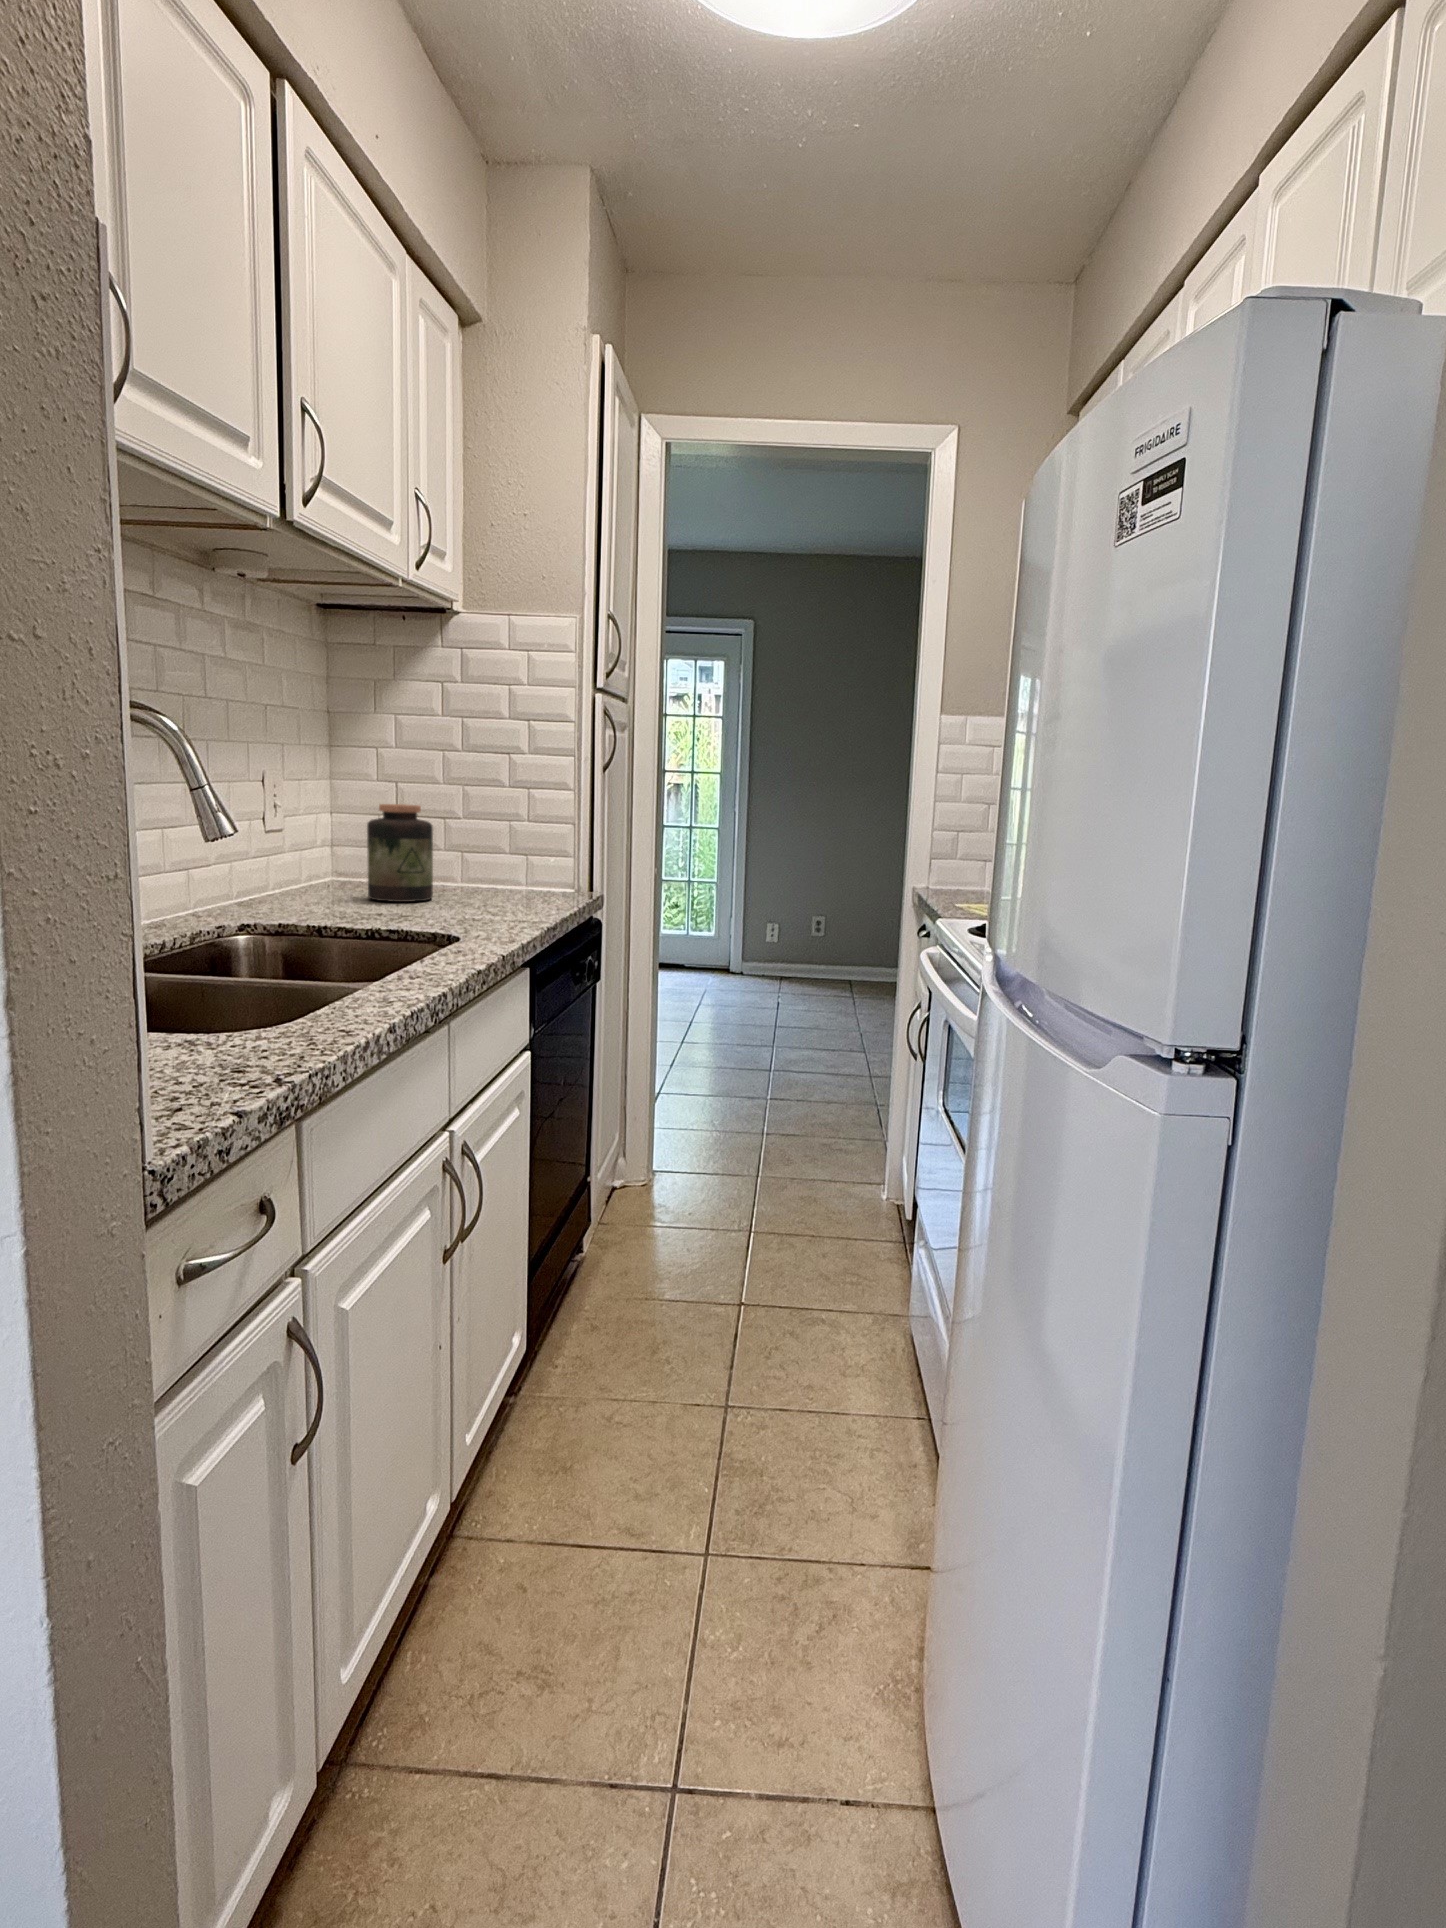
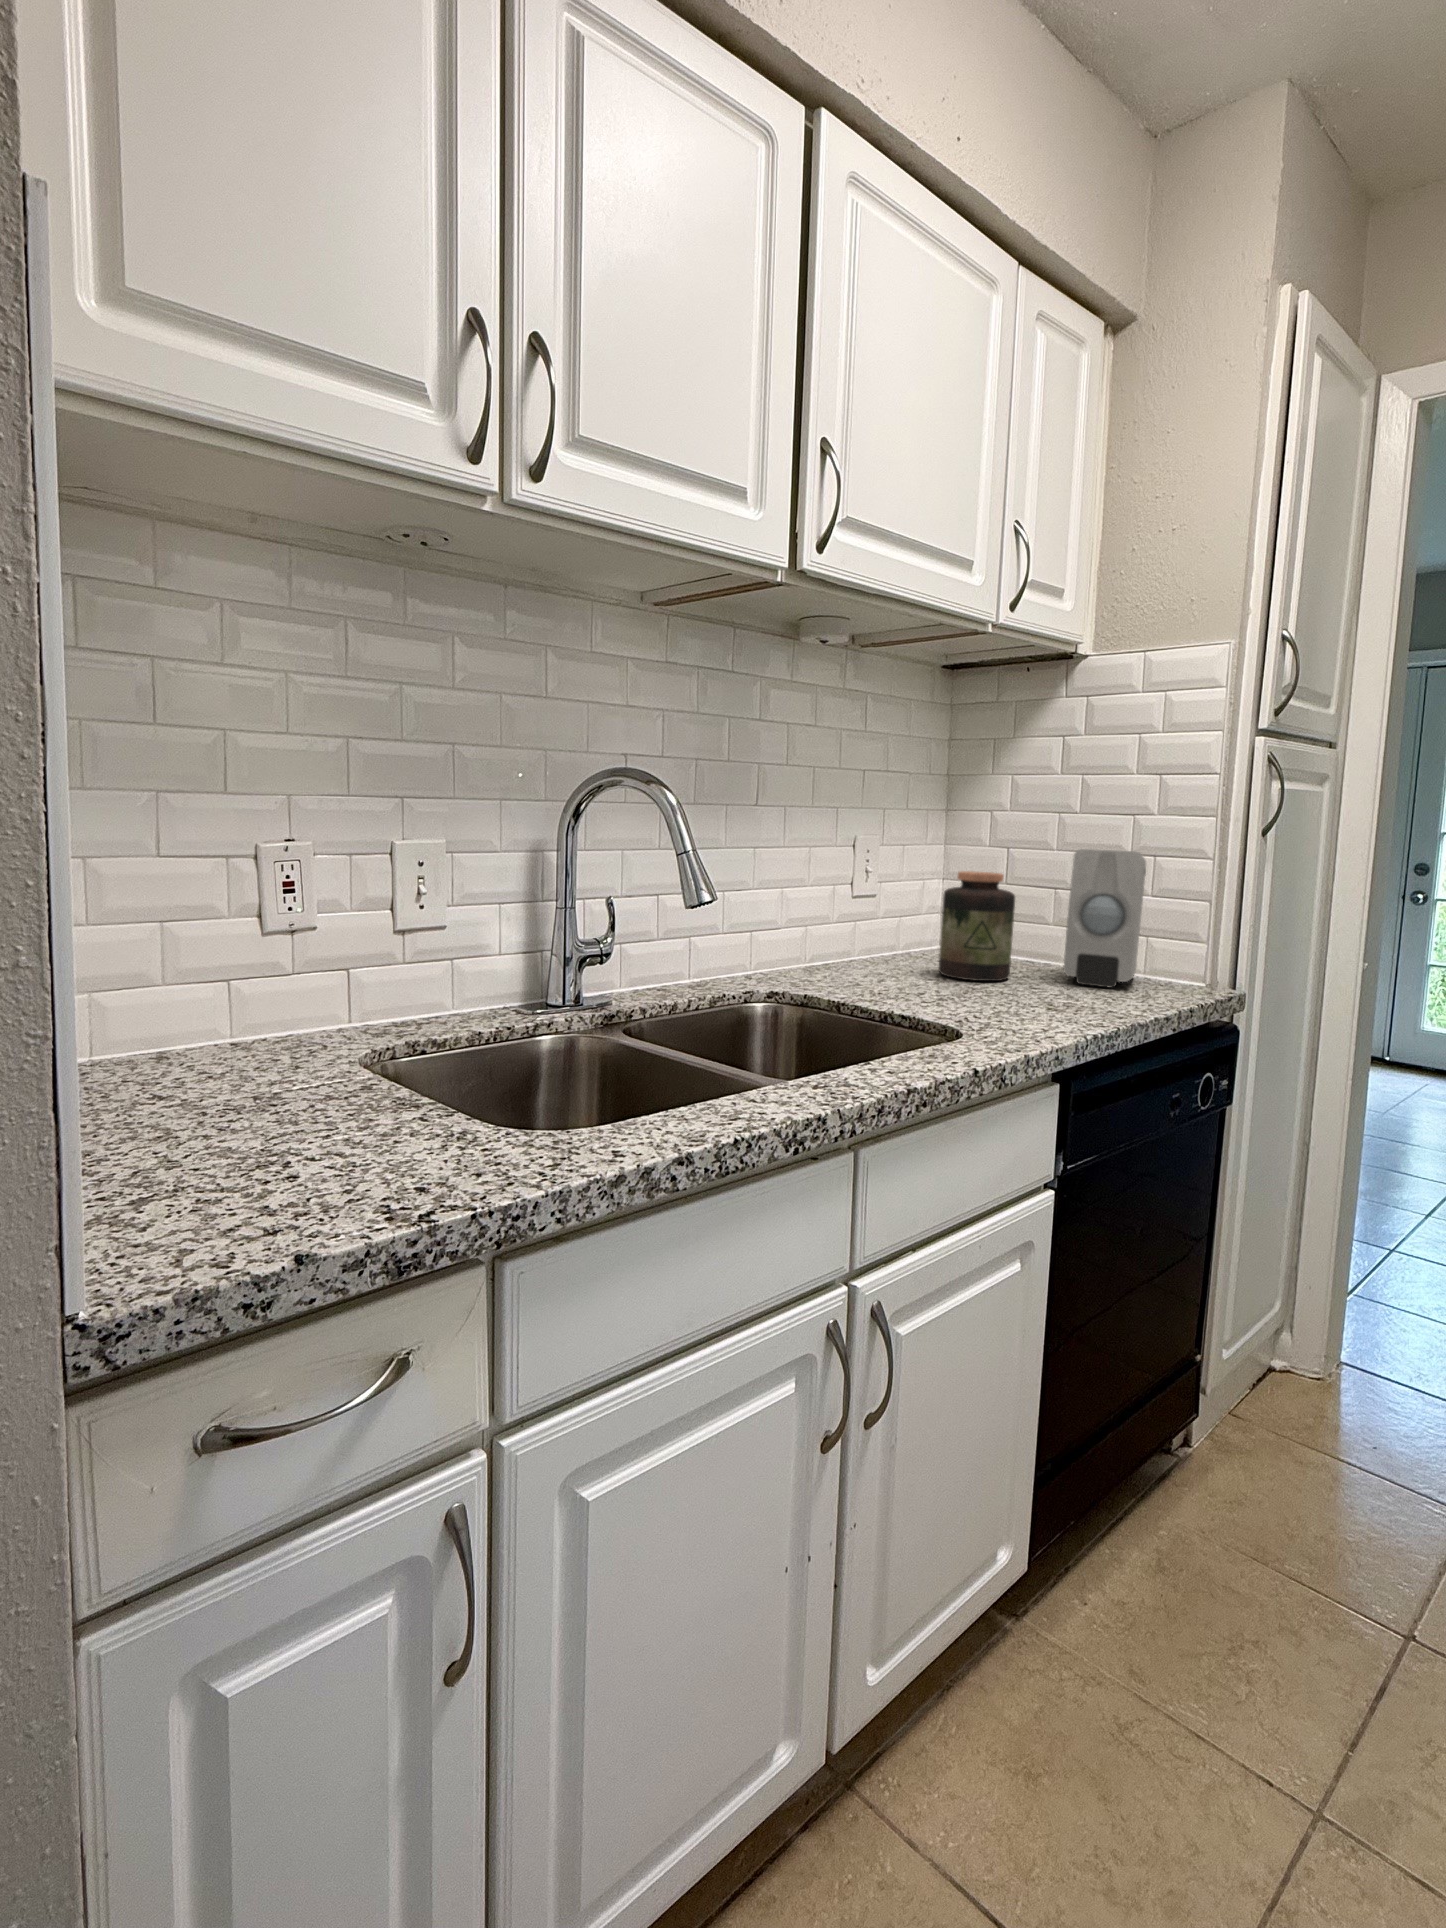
soap dispenser: none [471,783,530,897] -> present [1063,849,1146,987]

